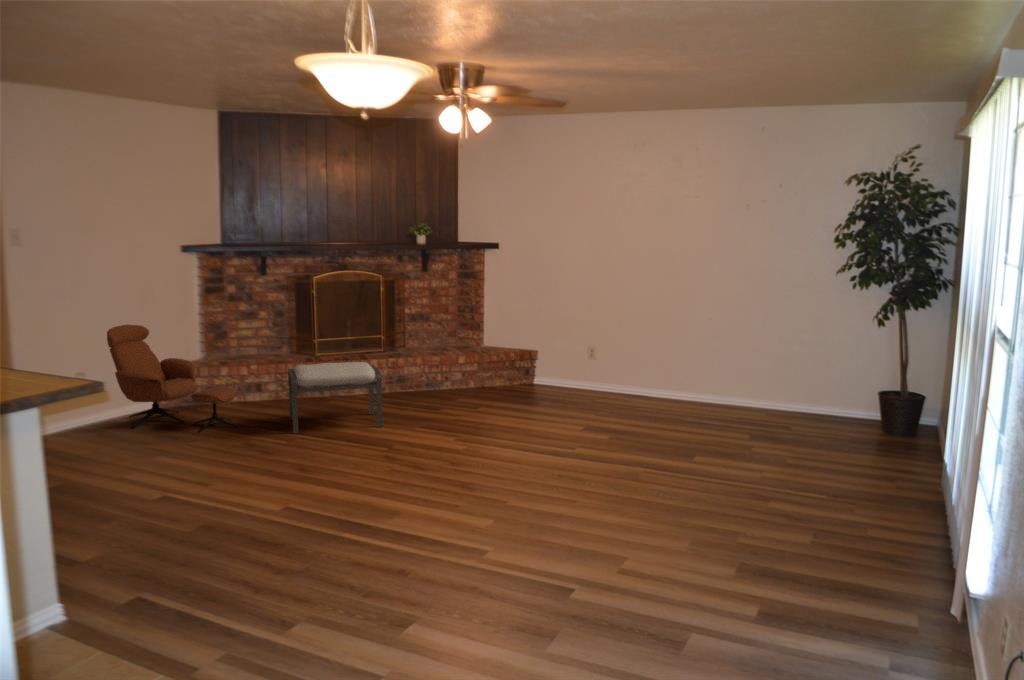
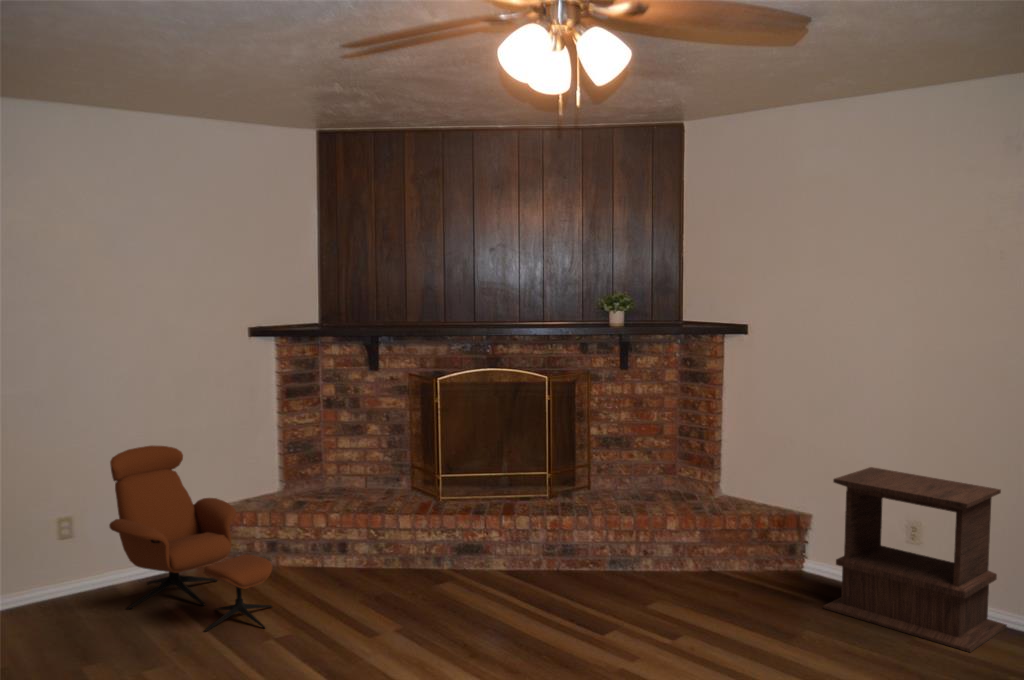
side table: none [549,319,638,404] -> present [823,467,1007,652]
ottoman: present [288,362,382,434] -> none [332,532,491,659]

